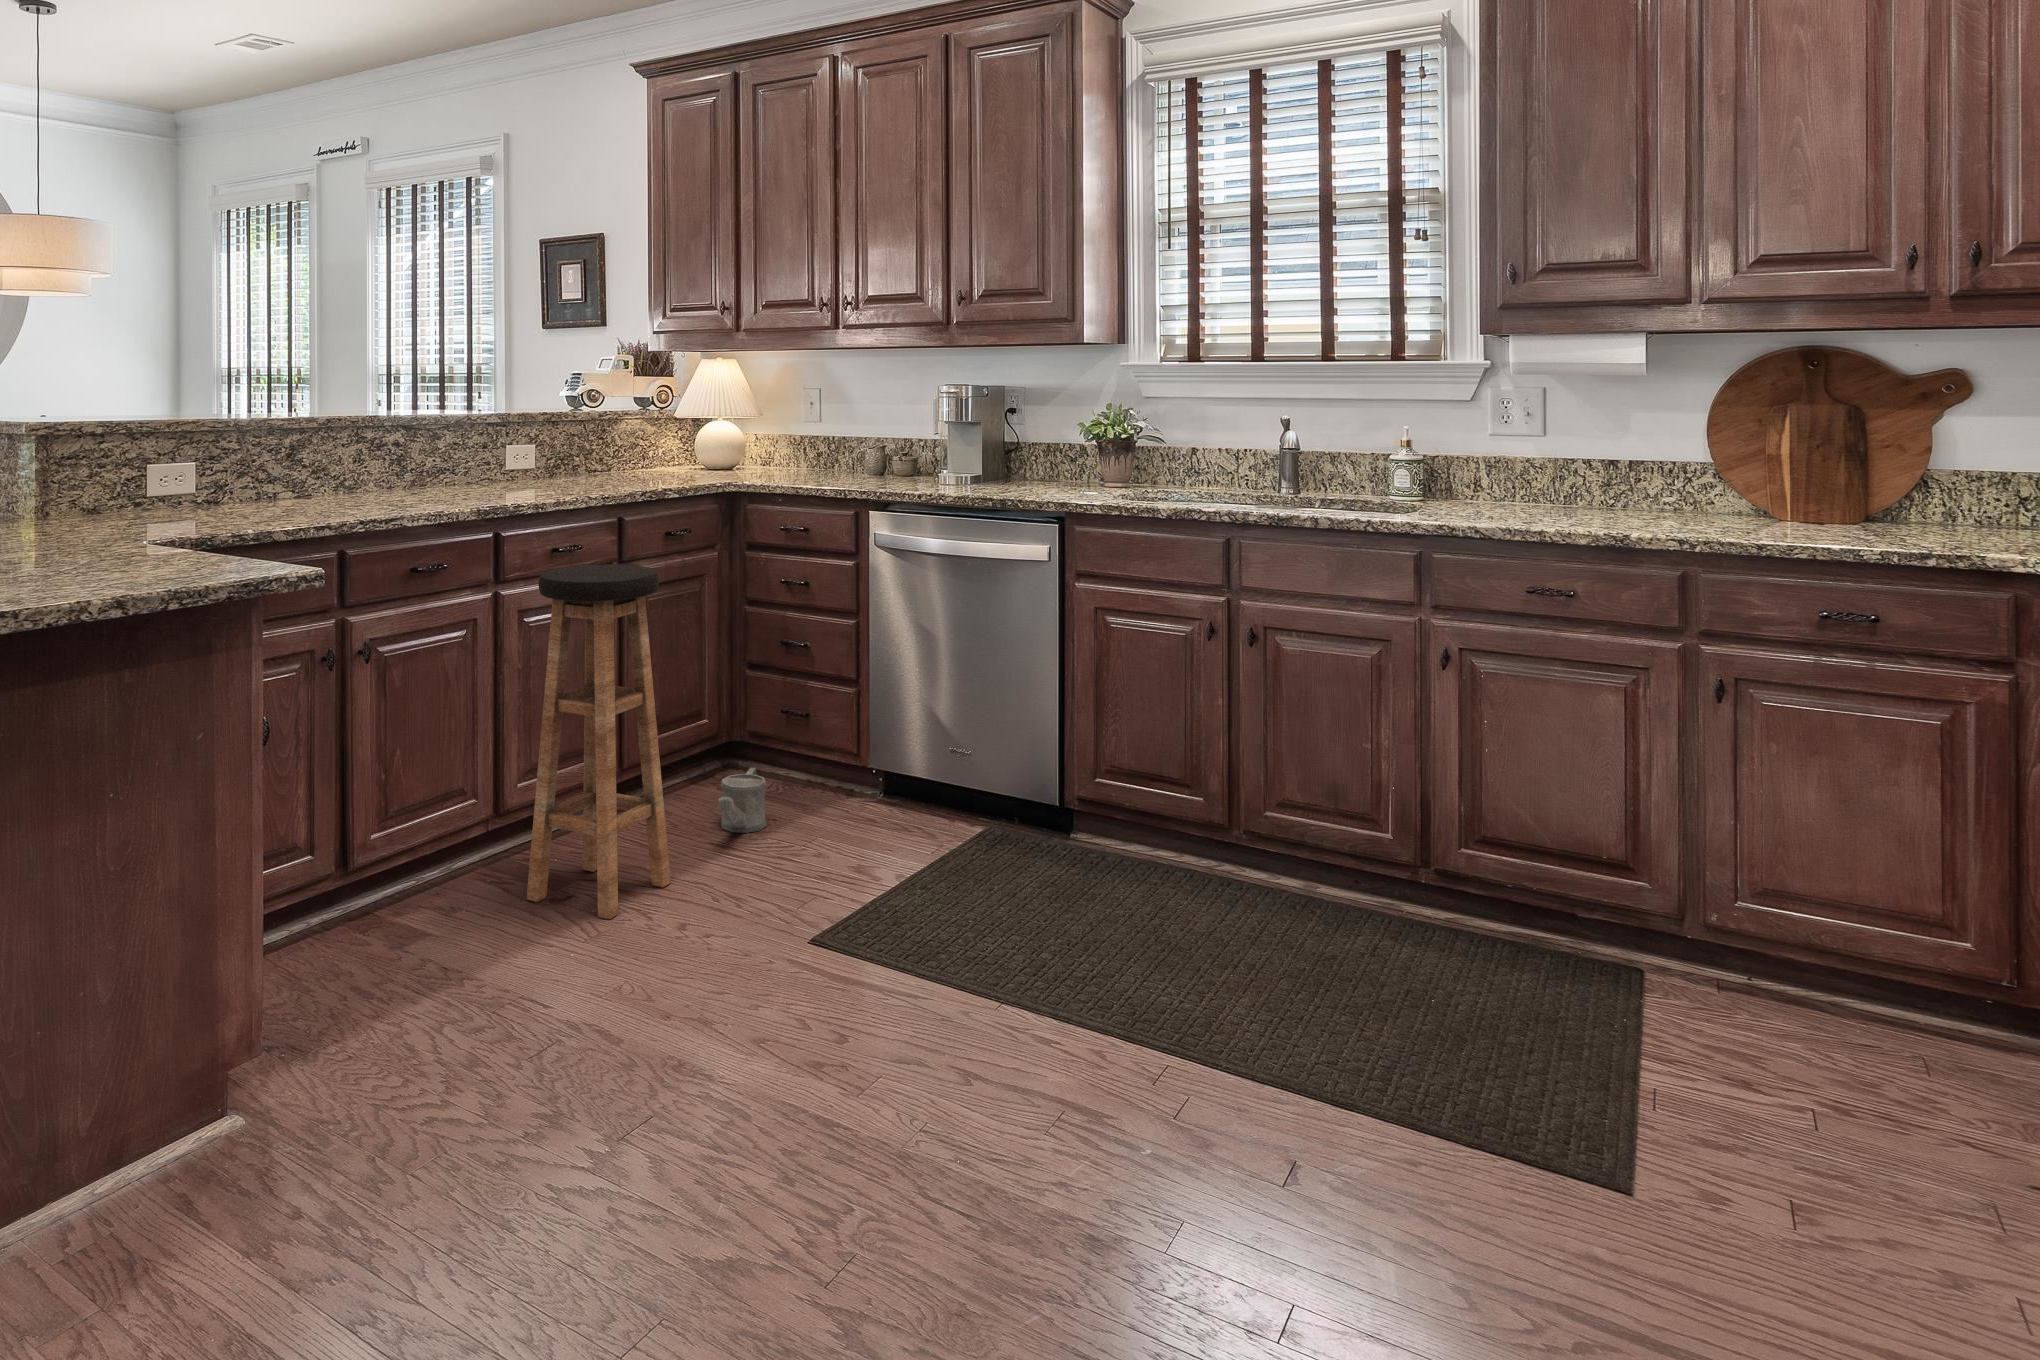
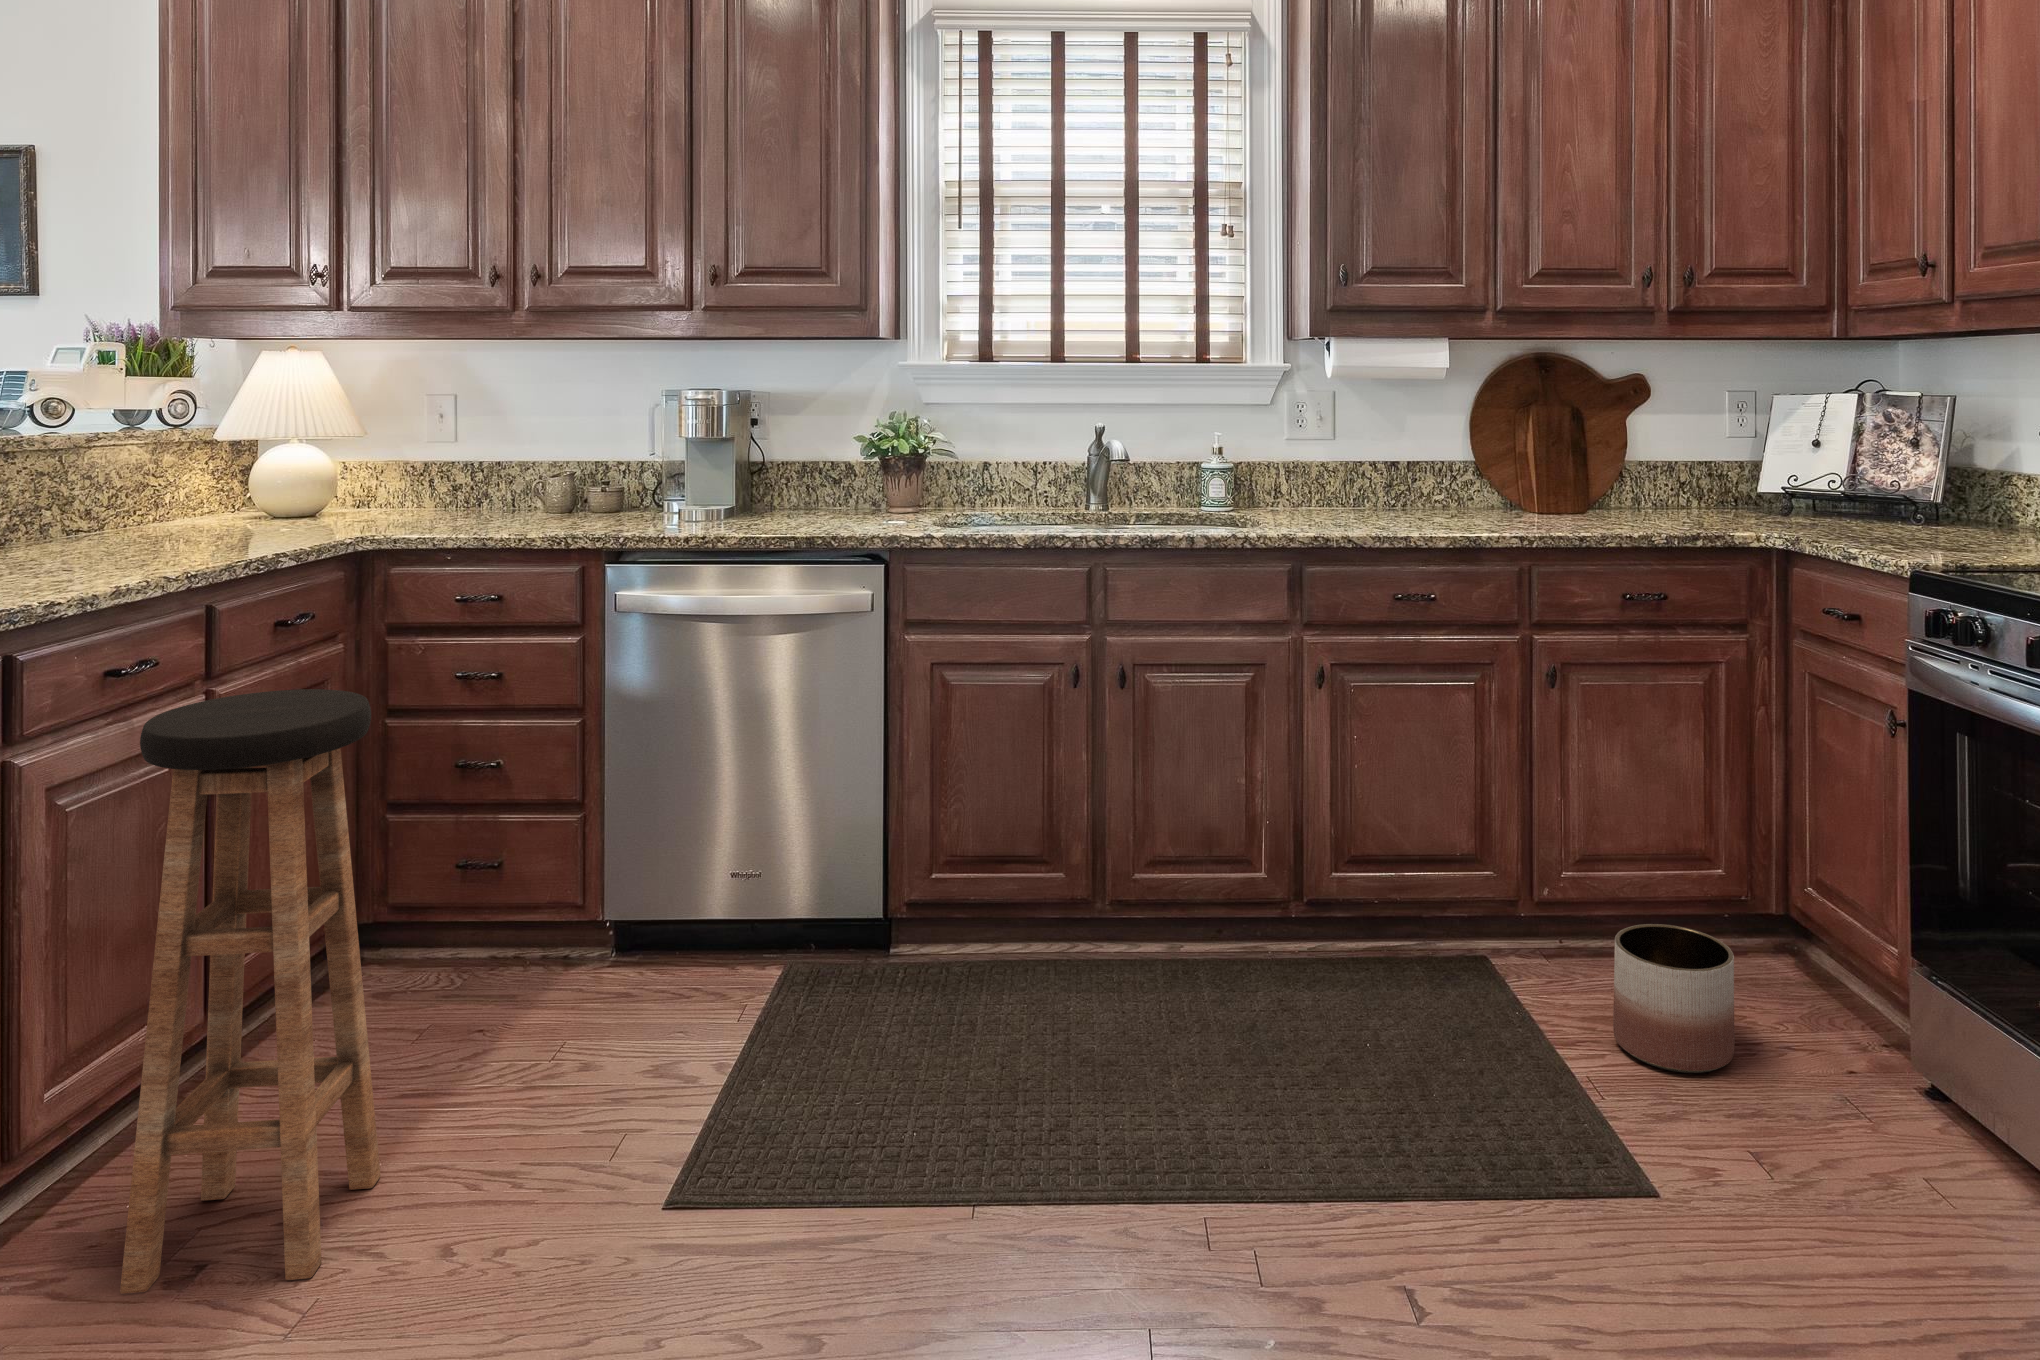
watering can: present [718,768,767,833] -> none [400,952,477,1059]
planter: none [1706,957,1858,1124] -> present [1613,924,1735,1073]

